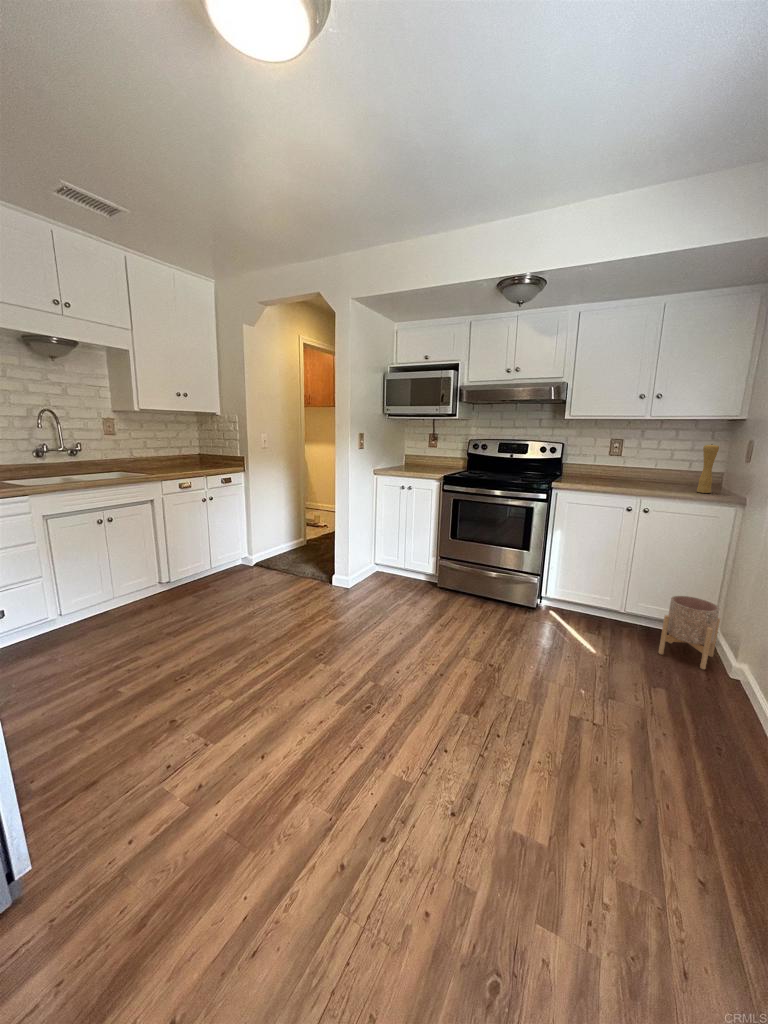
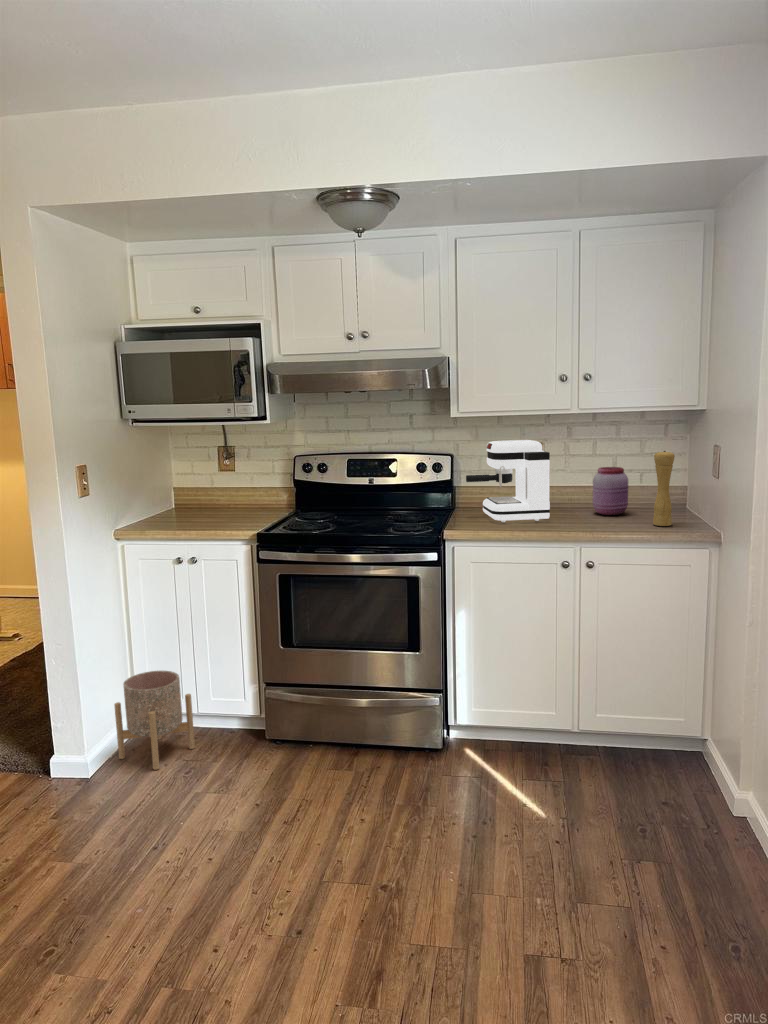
coffee maker: none [570,435,628,484] -> present [466,440,550,522]
jar: none [654,456,682,486] -> present [593,467,628,515]
planter: present [659,596,720,669] -> present [114,671,195,770]

